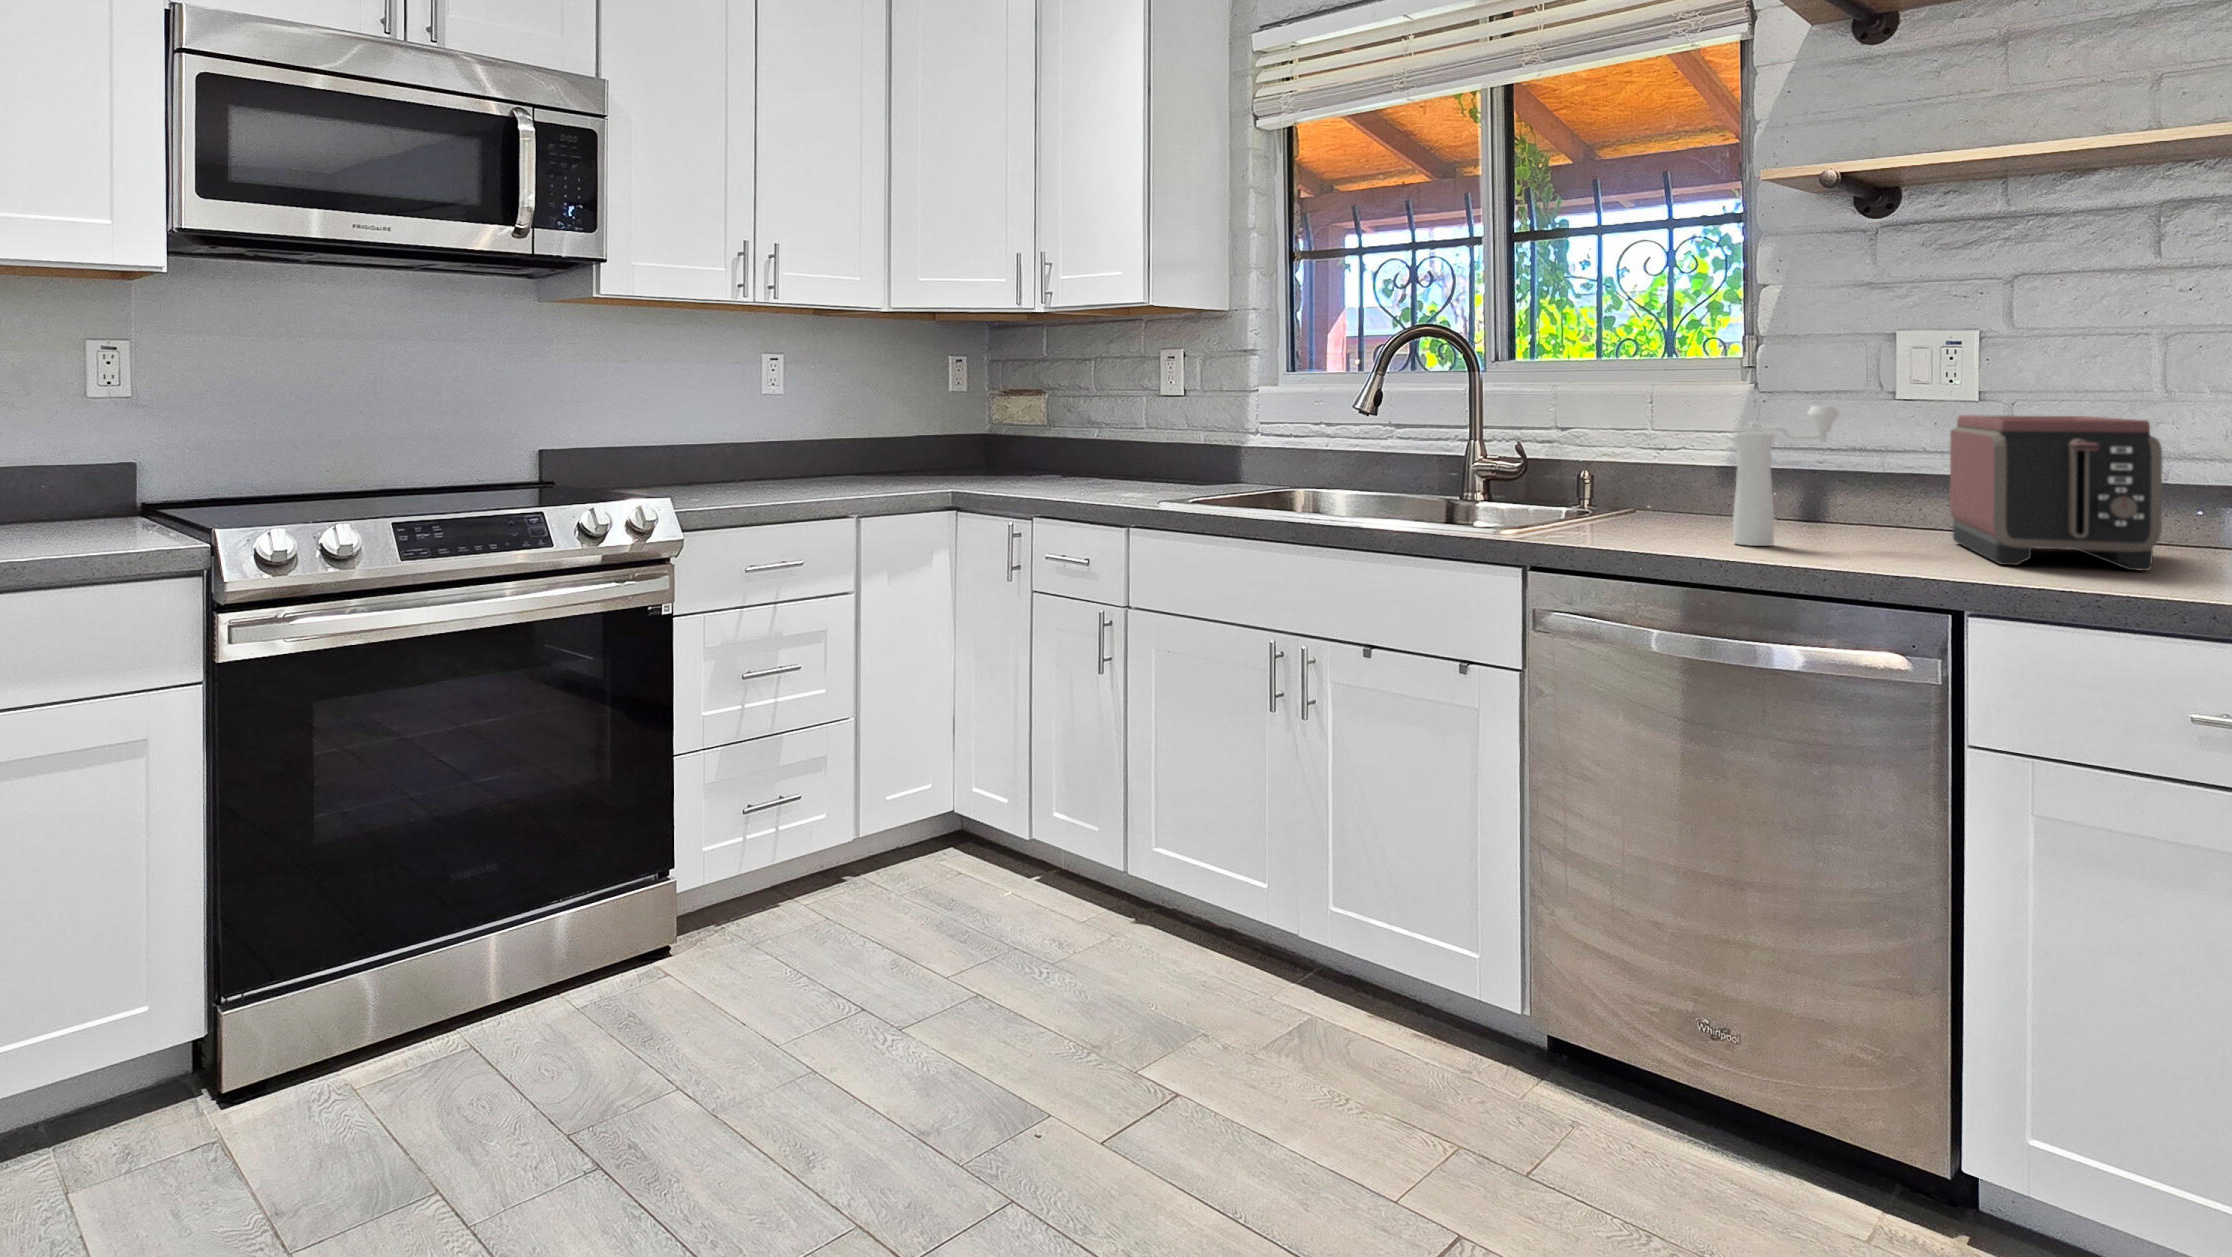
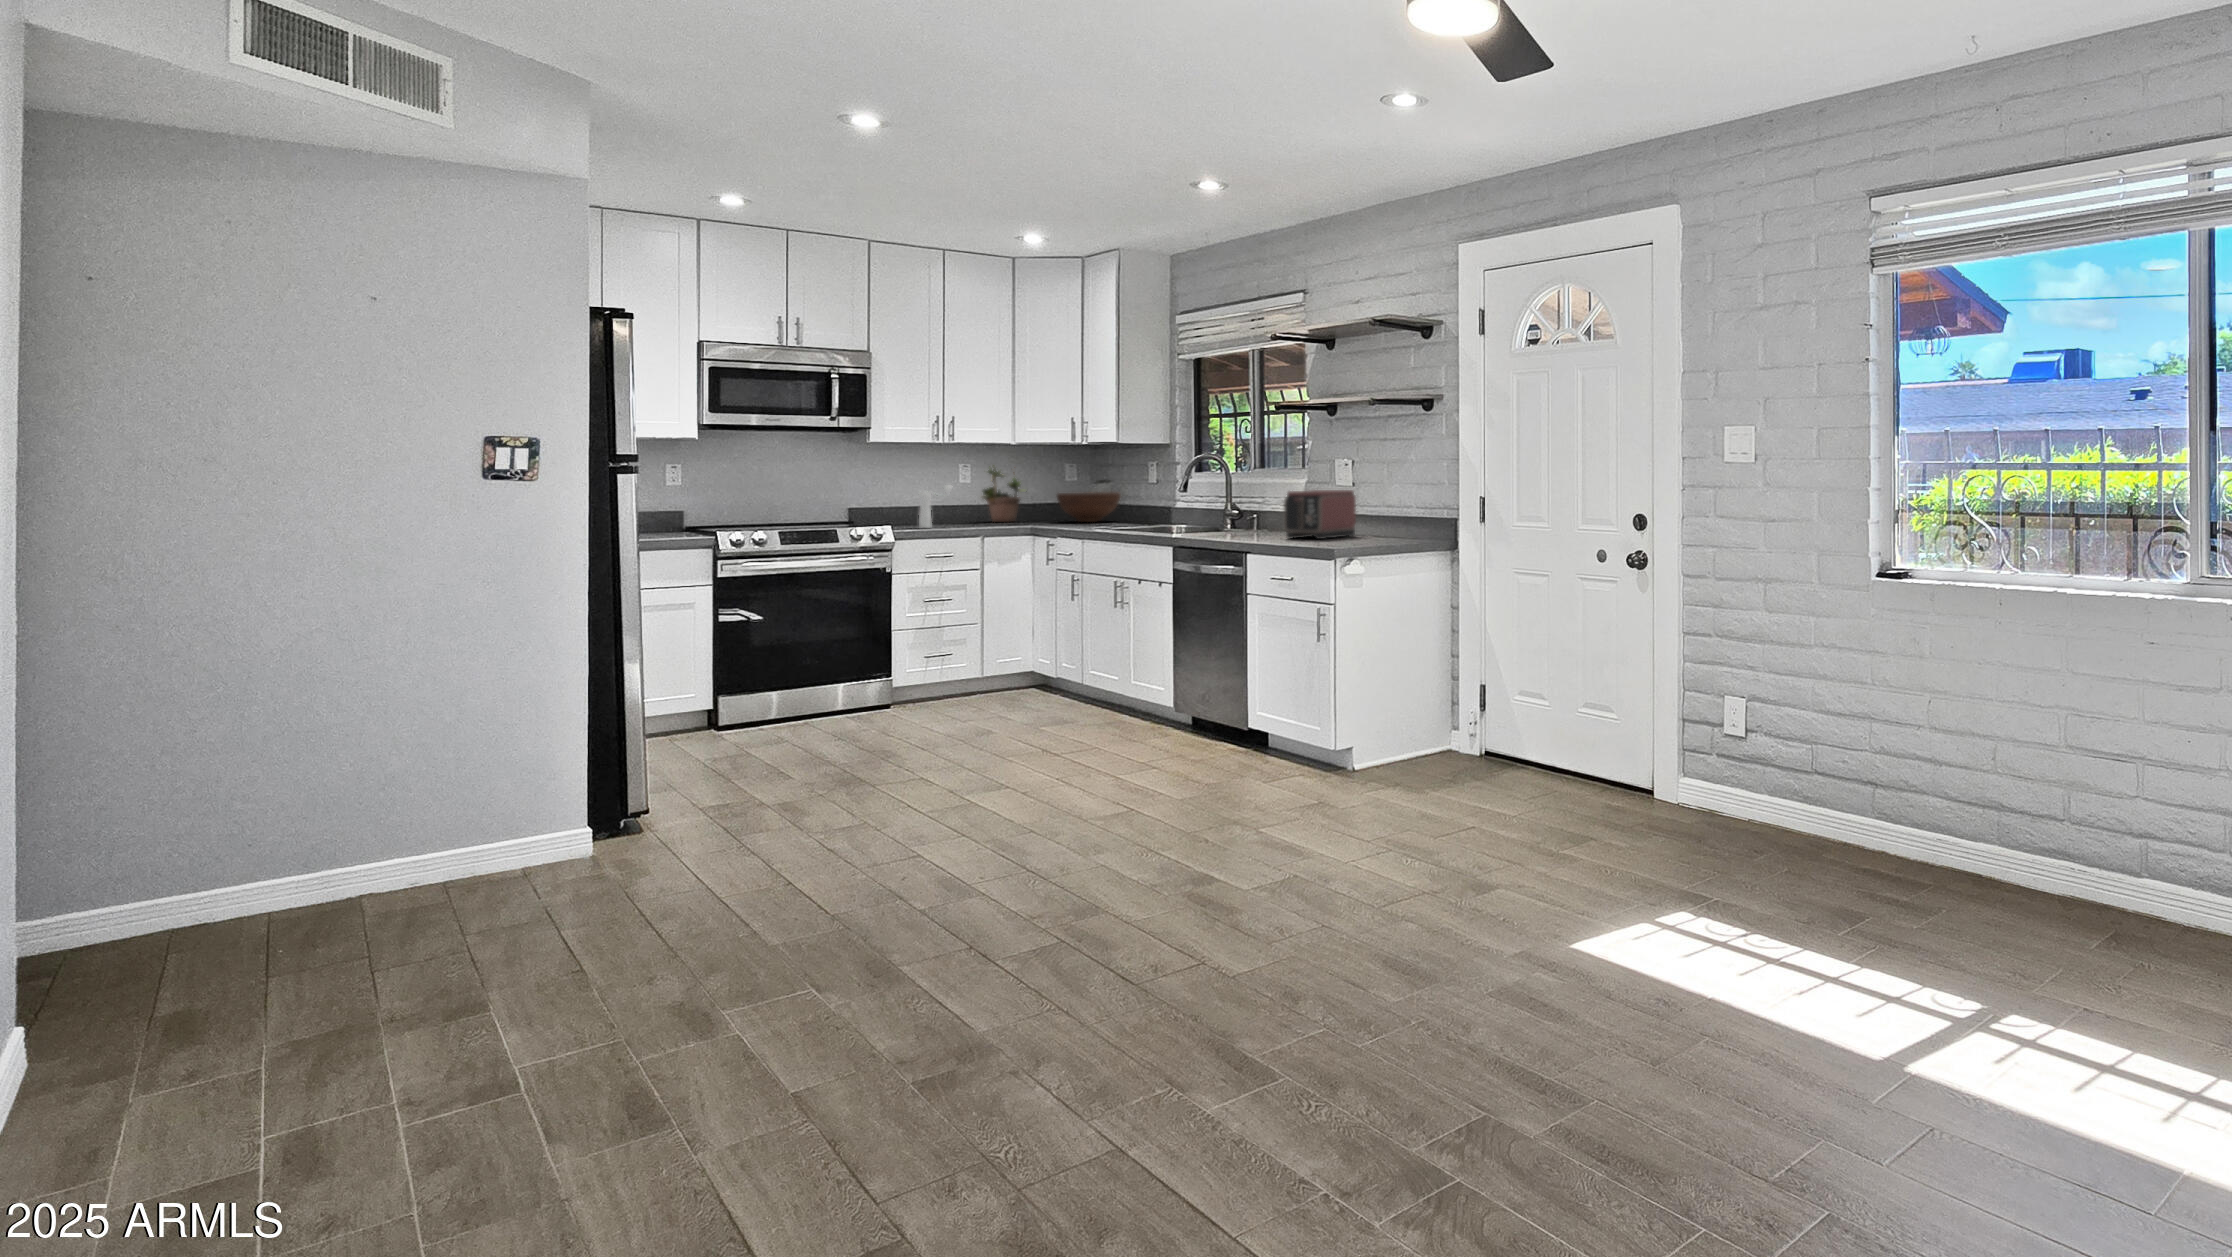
potted plant: none [812,349,903,480] -> present [982,465,1025,522]
pepper mill: present [1733,406,1839,546] -> present [919,485,952,528]
fruit bowl: none [975,417,1105,480] -> present [1057,492,1121,522]

